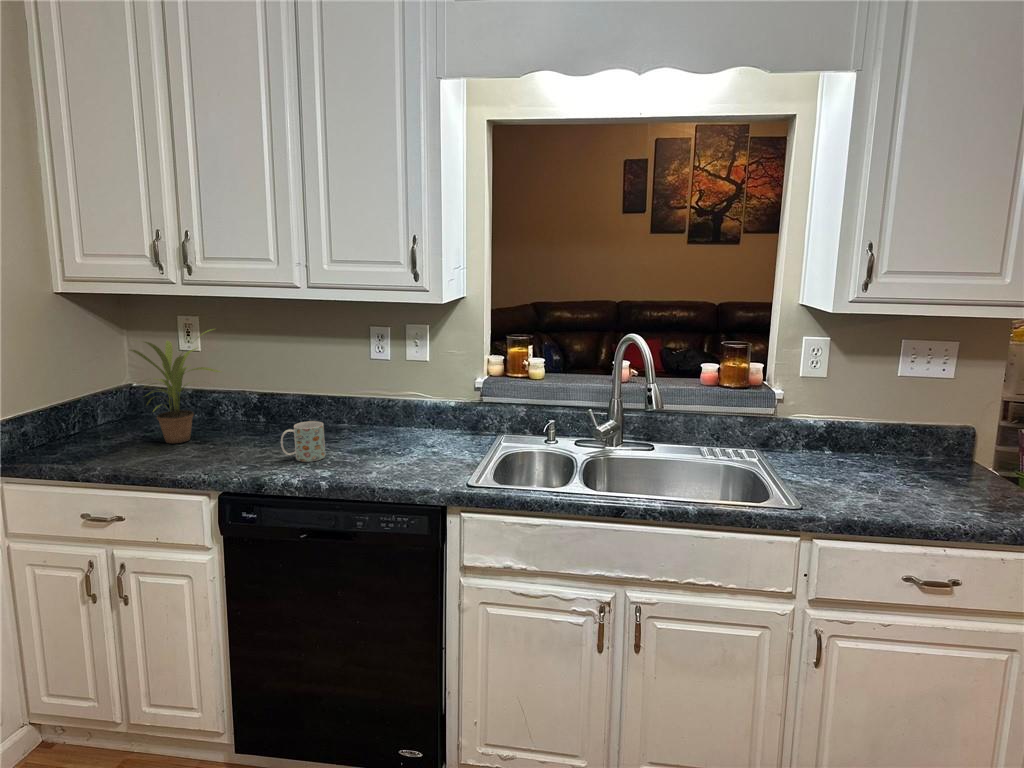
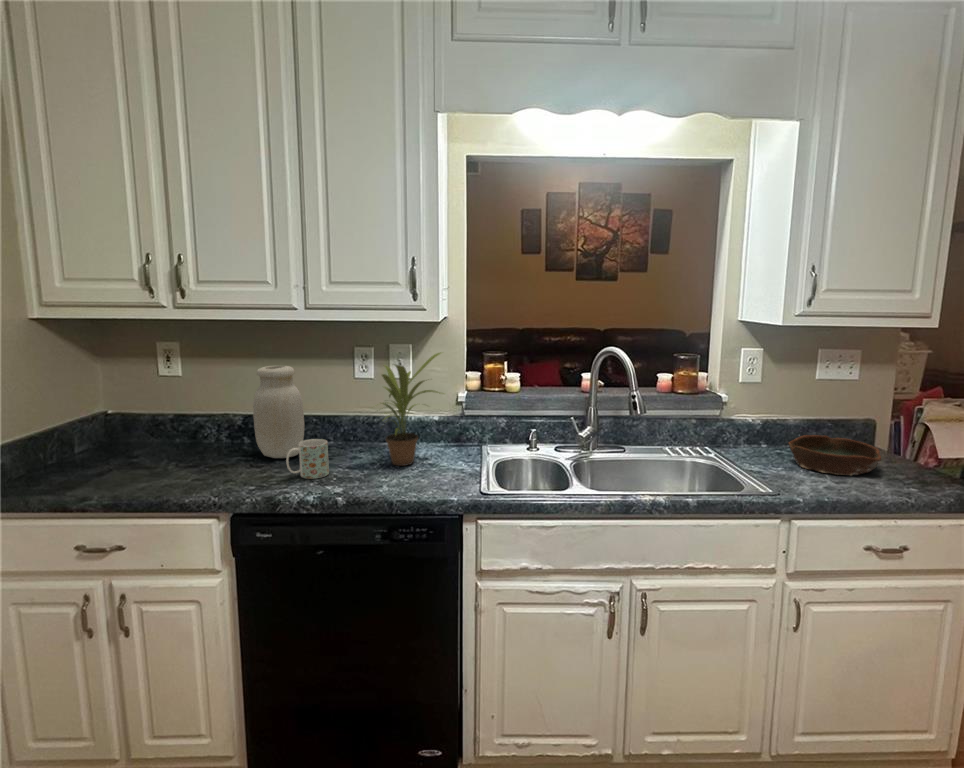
potted plant: present [131,329,221,444] -> present [382,352,443,466]
jar: none [261,344,312,439] -> present [253,366,304,458]
bowl: none [844,442,951,492] -> present [788,435,881,475]

